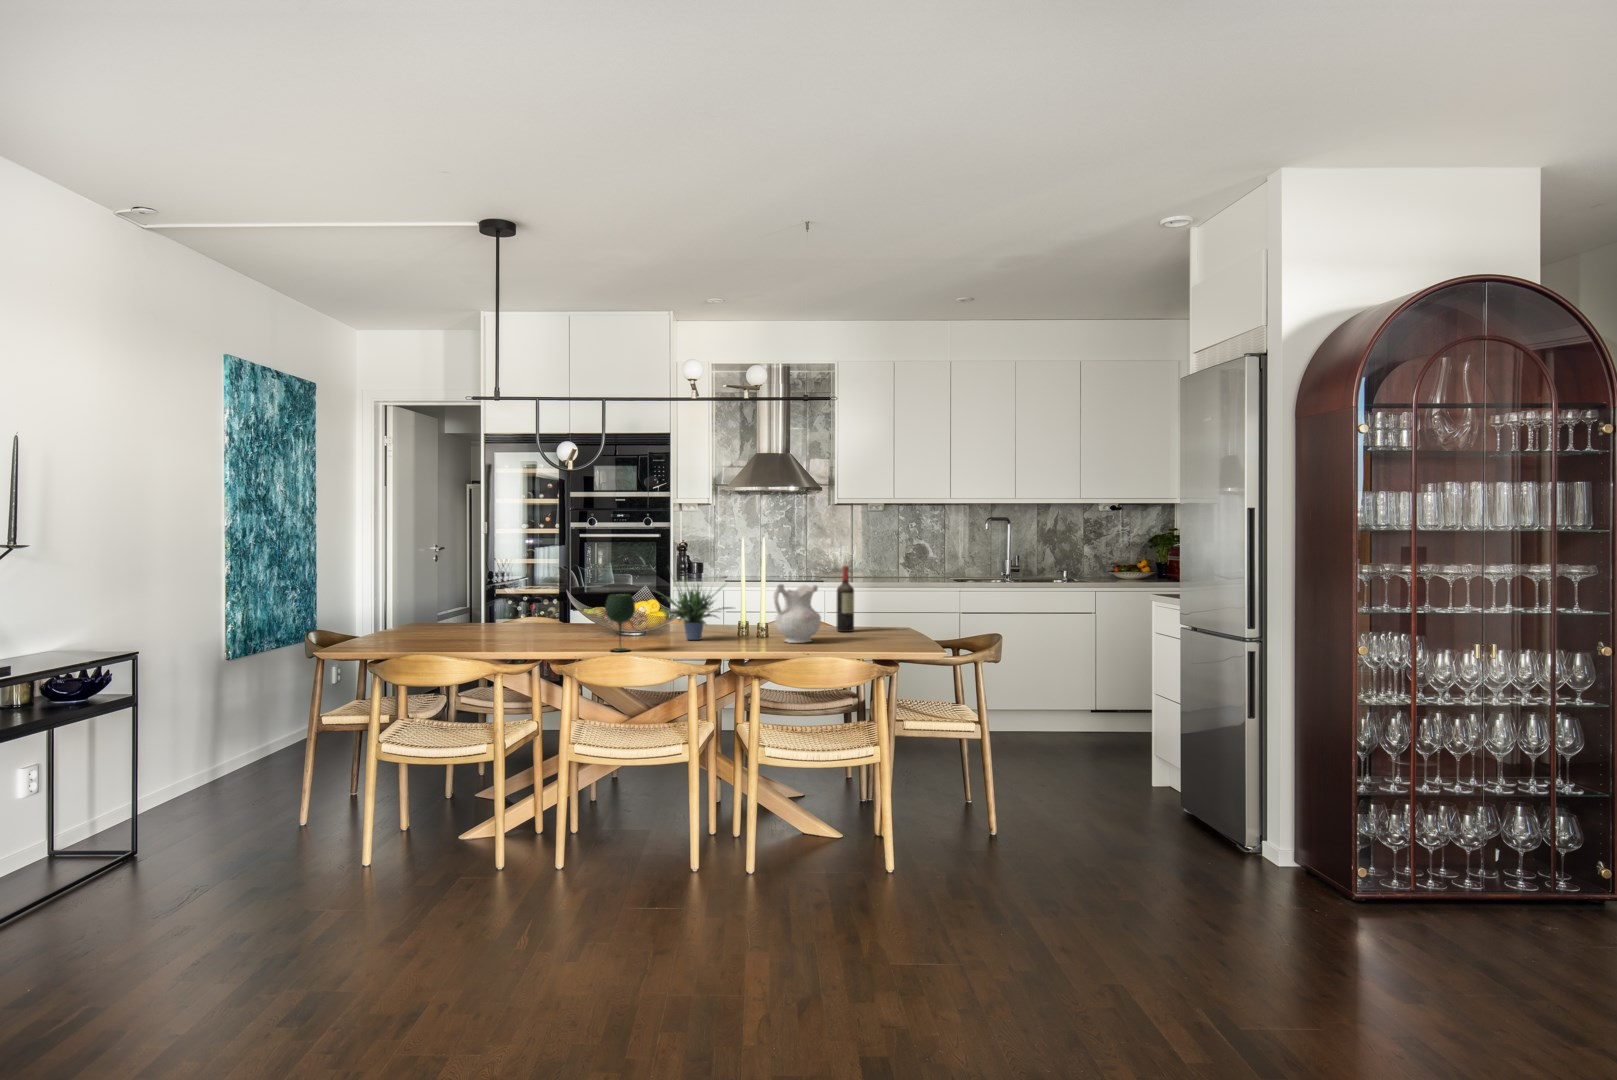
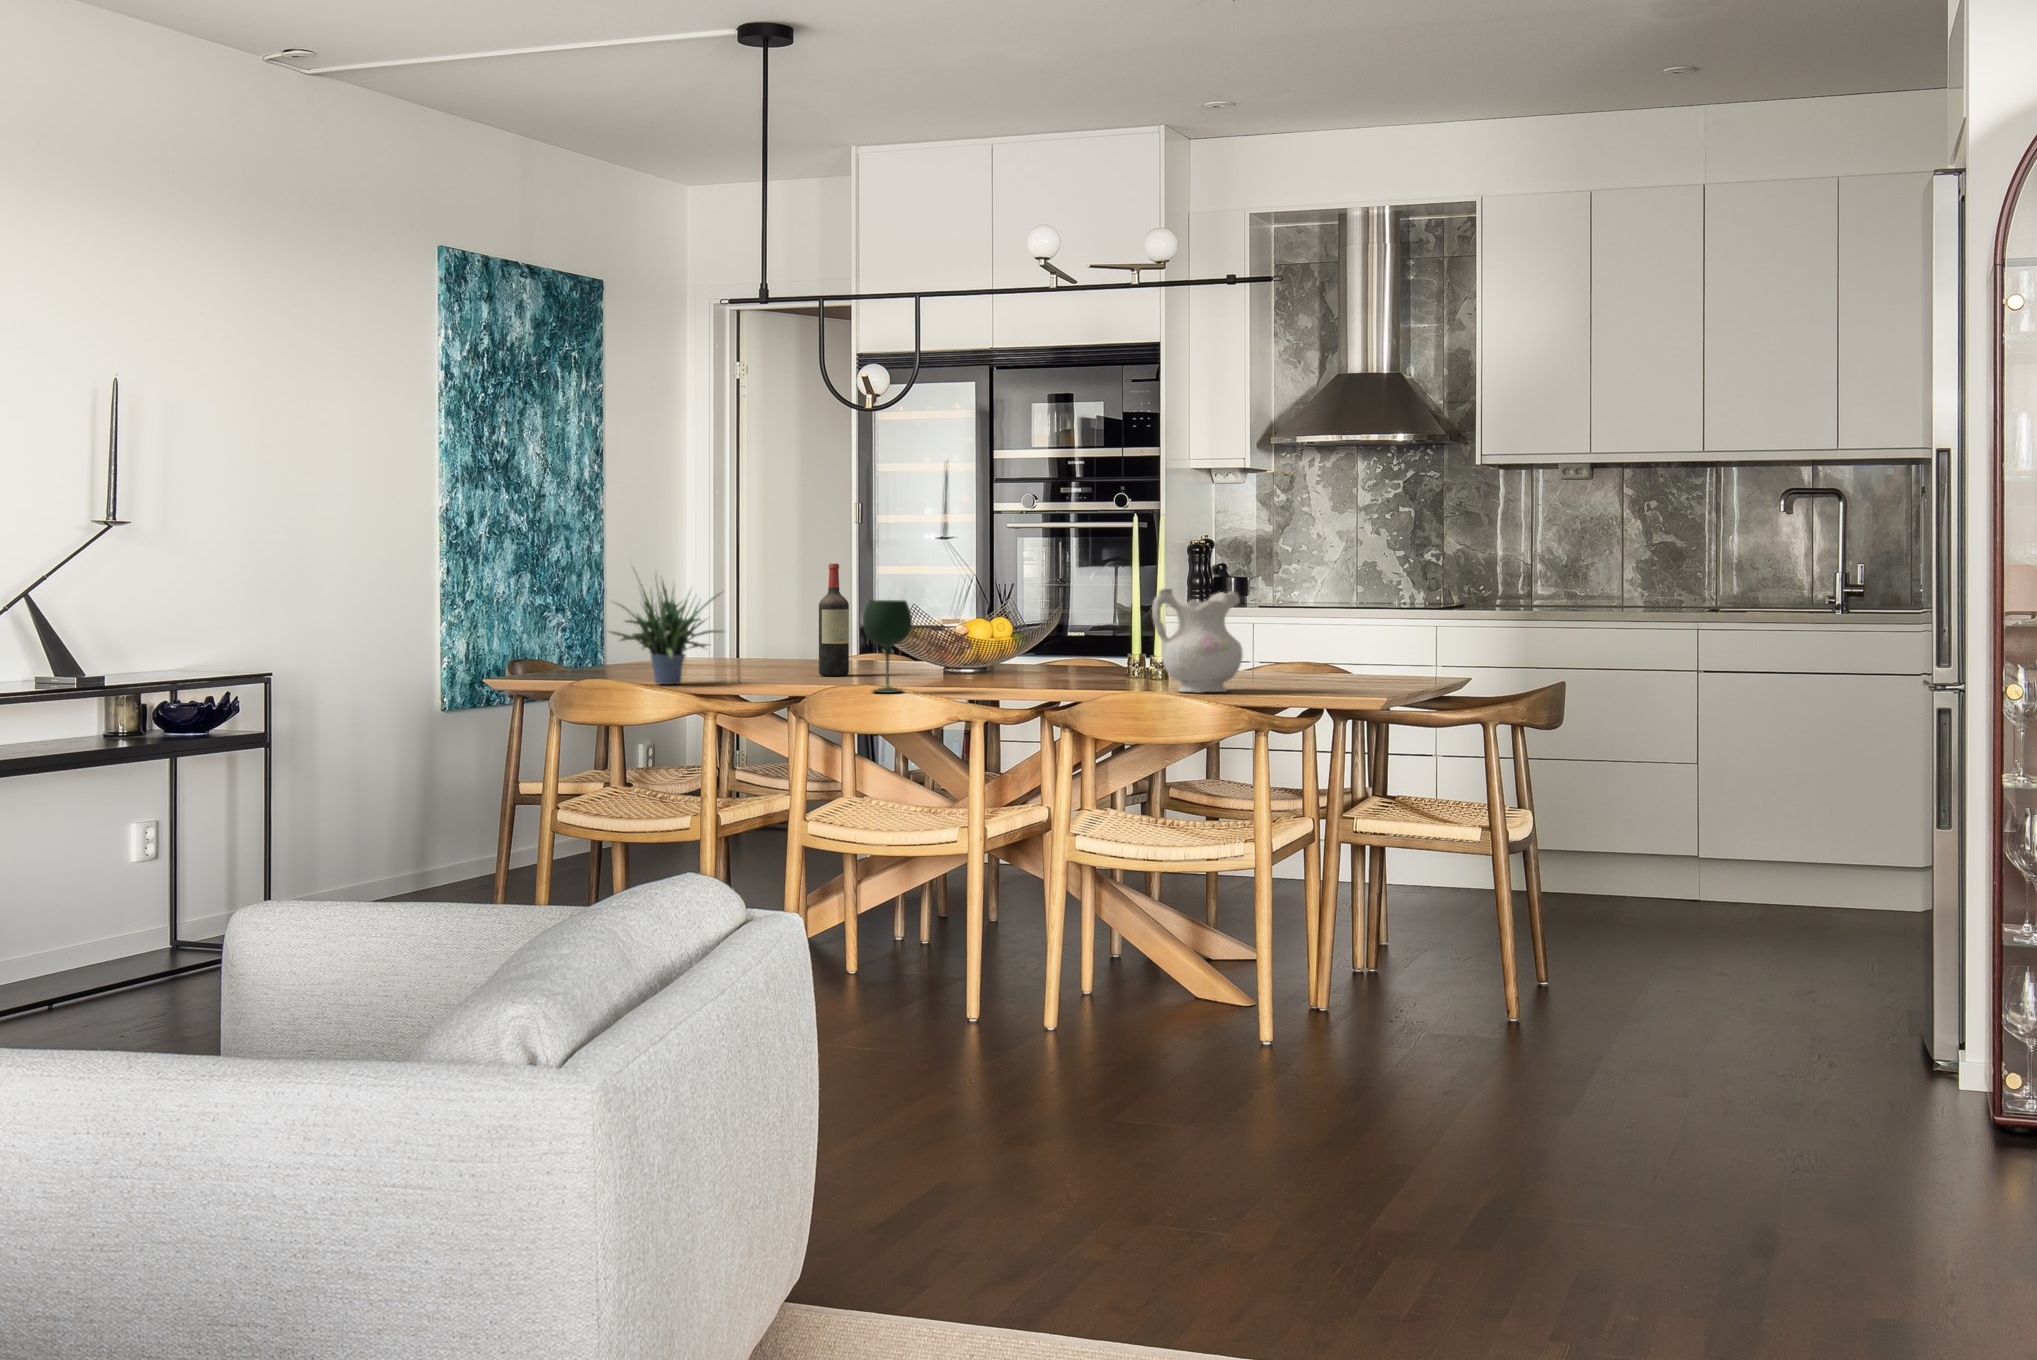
wine bottle: present [837,566,854,632] -> present [819,564,849,676]
potted plant: present [658,577,732,640] -> present [610,569,723,684]

